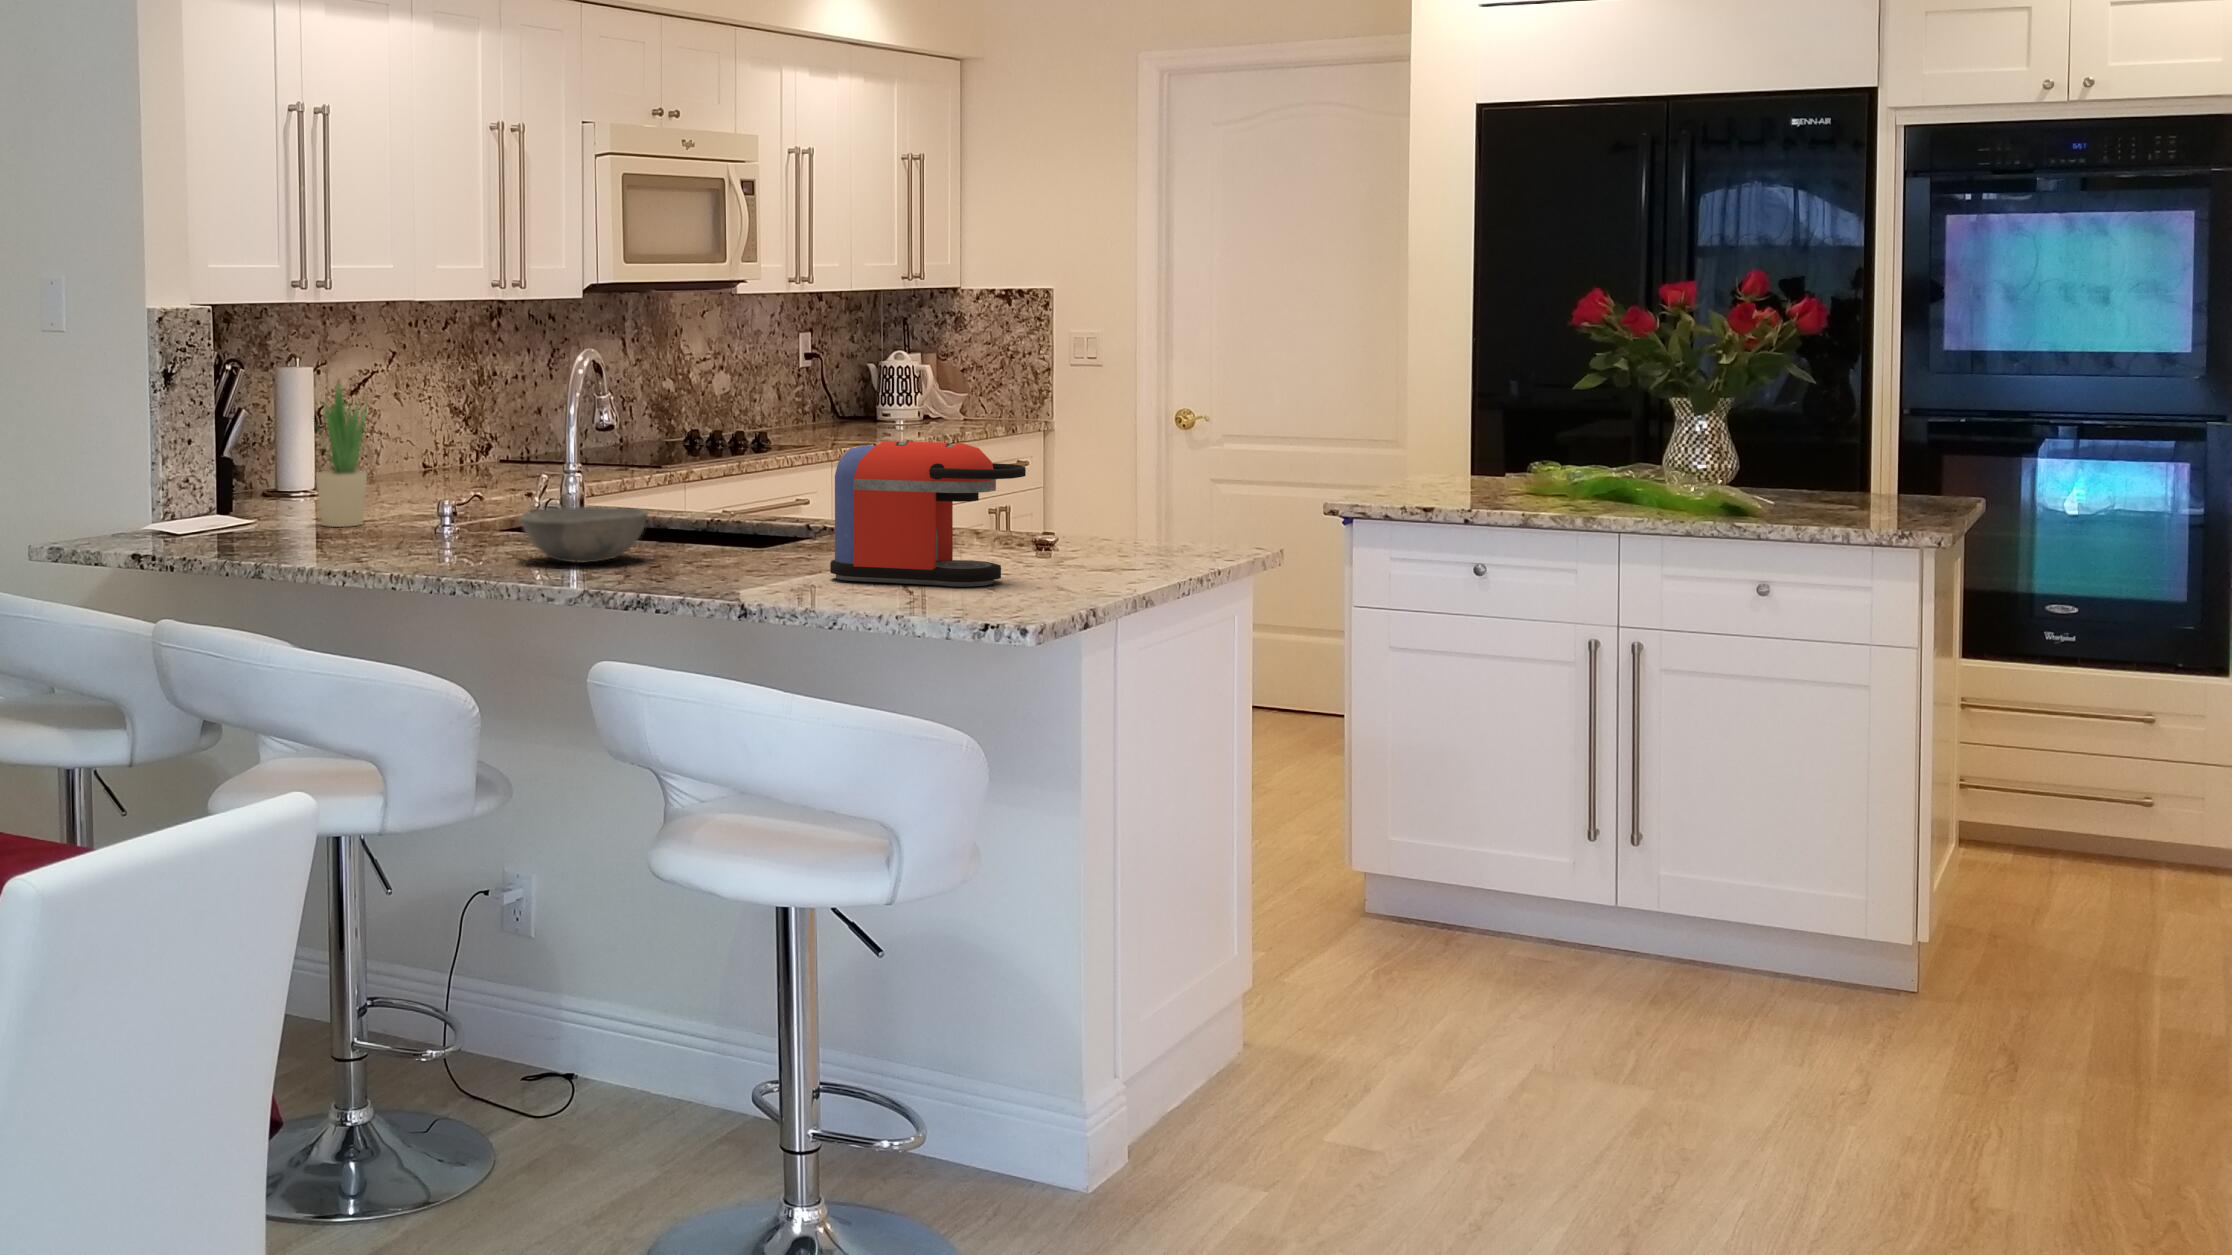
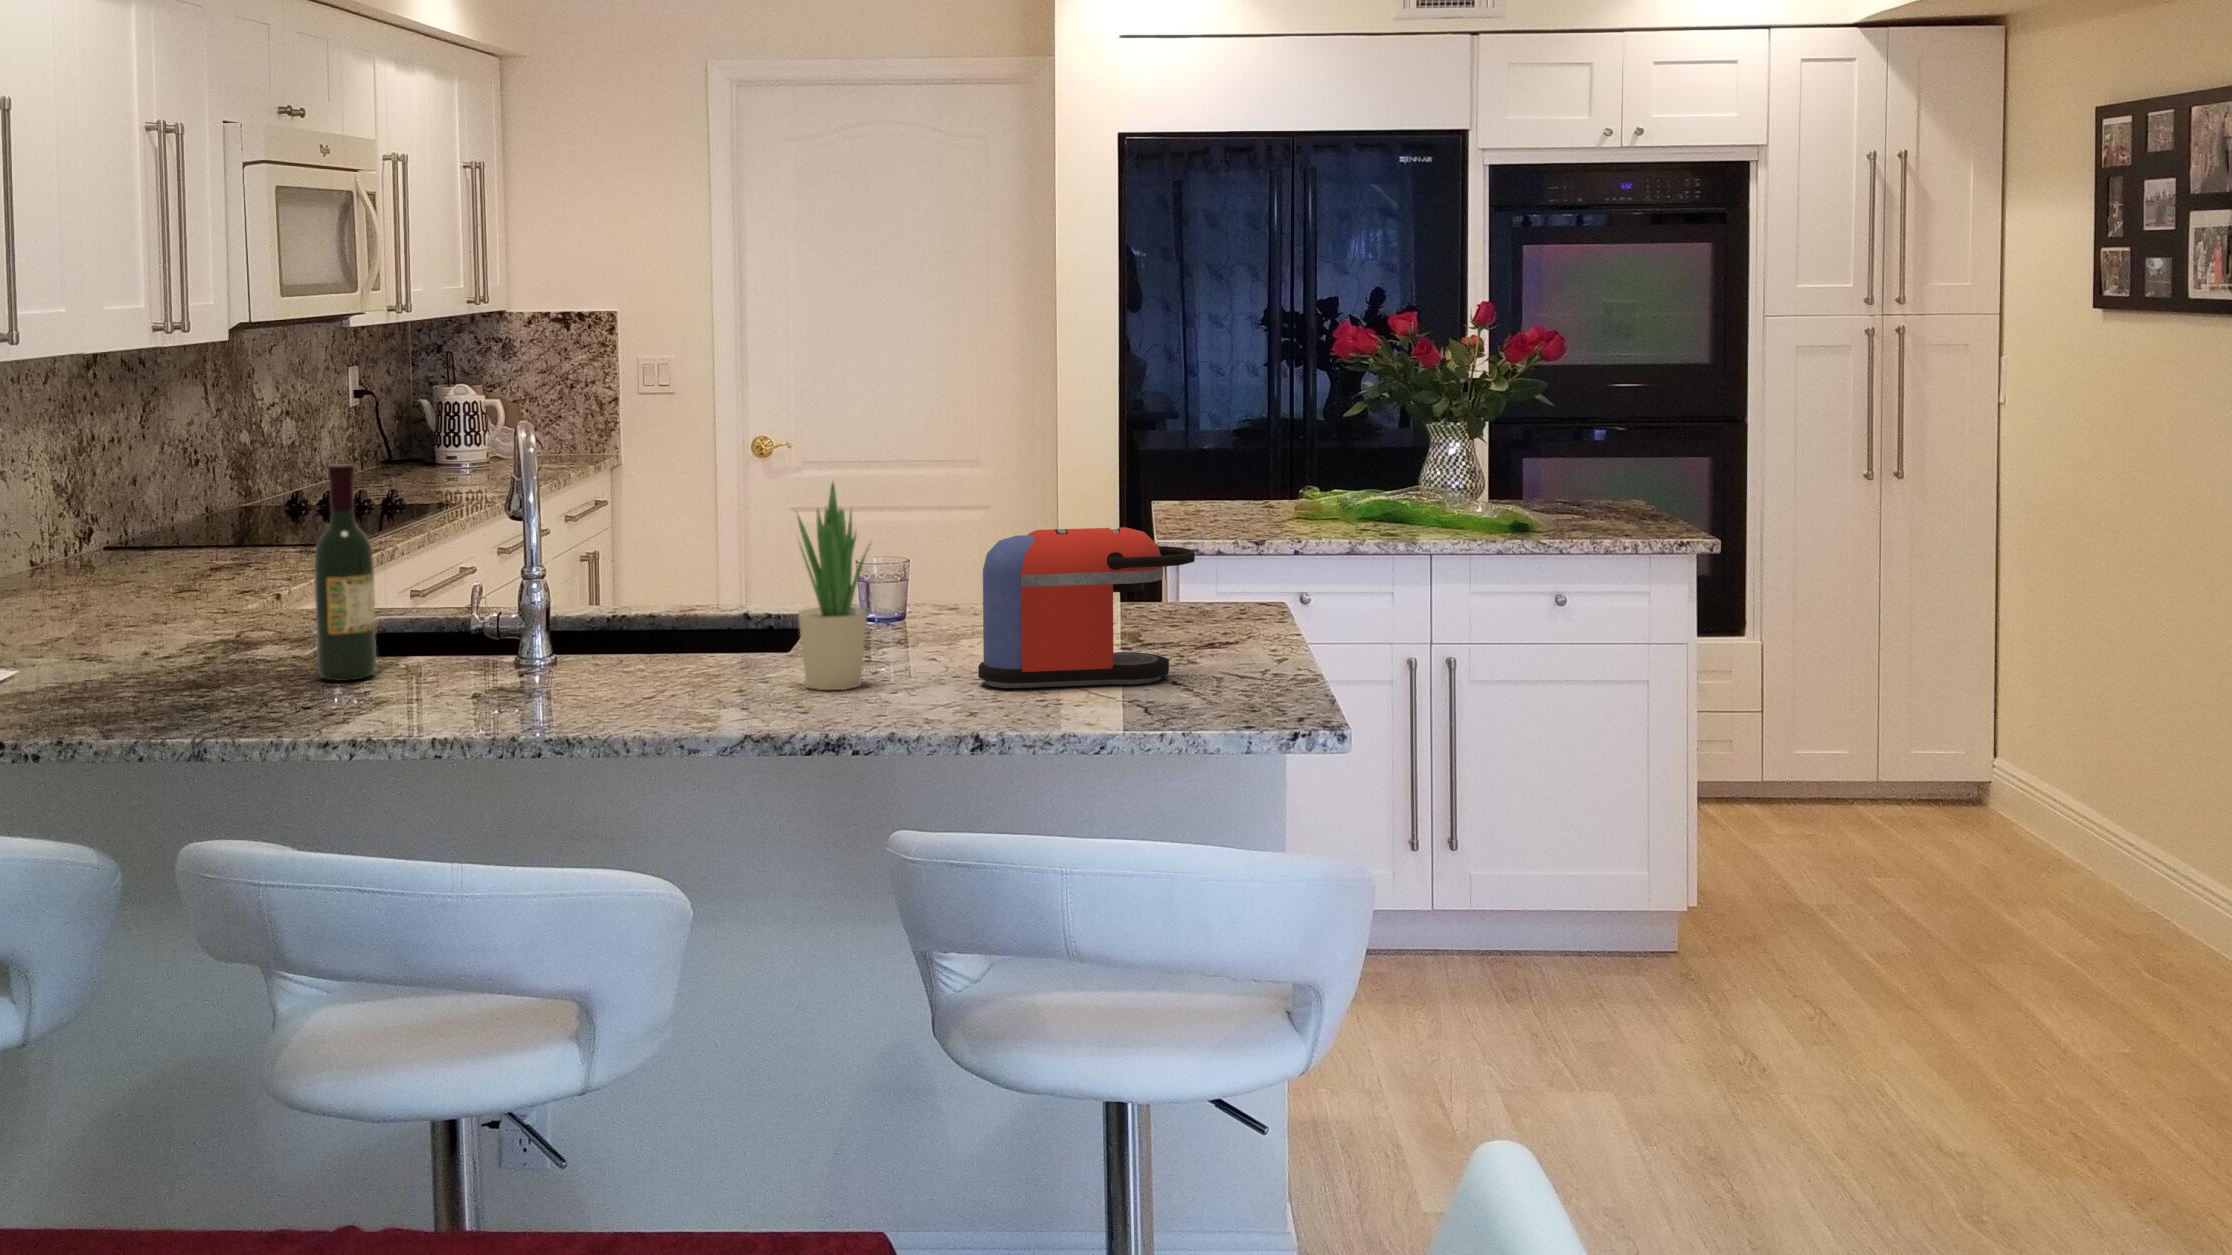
wine bottle: none [403,371,448,542] -> present [315,464,376,681]
potted plant: present [316,381,367,527] -> present [798,483,868,690]
bowl: present [520,507,648,563] -> none [557,620,712,694]

